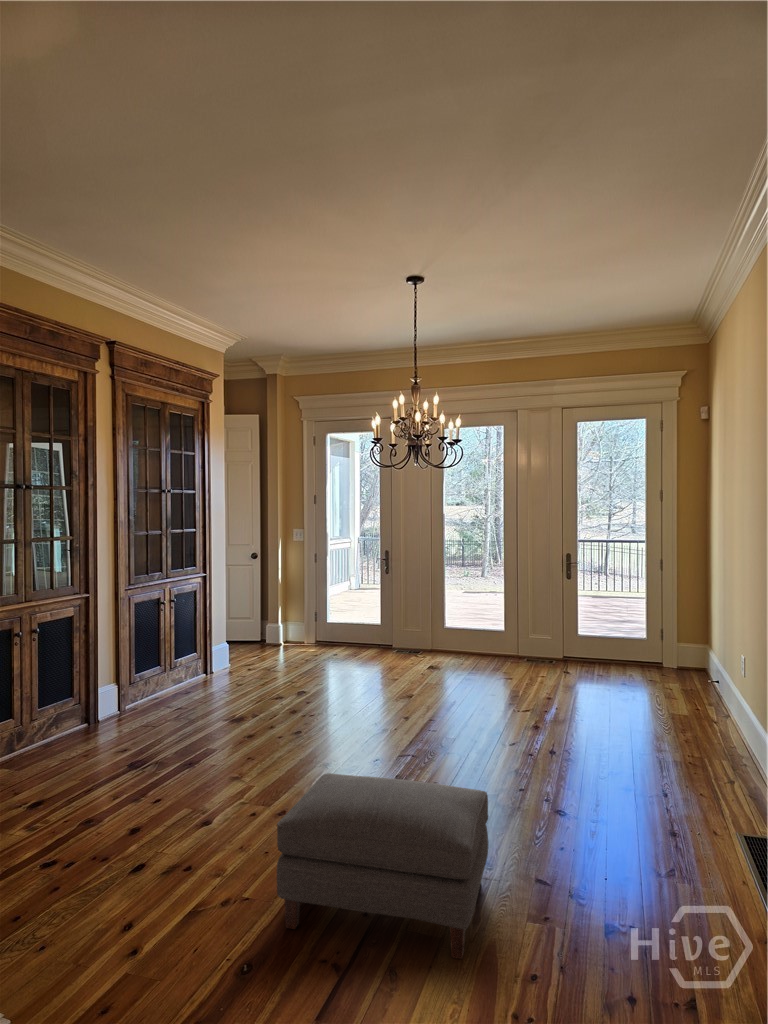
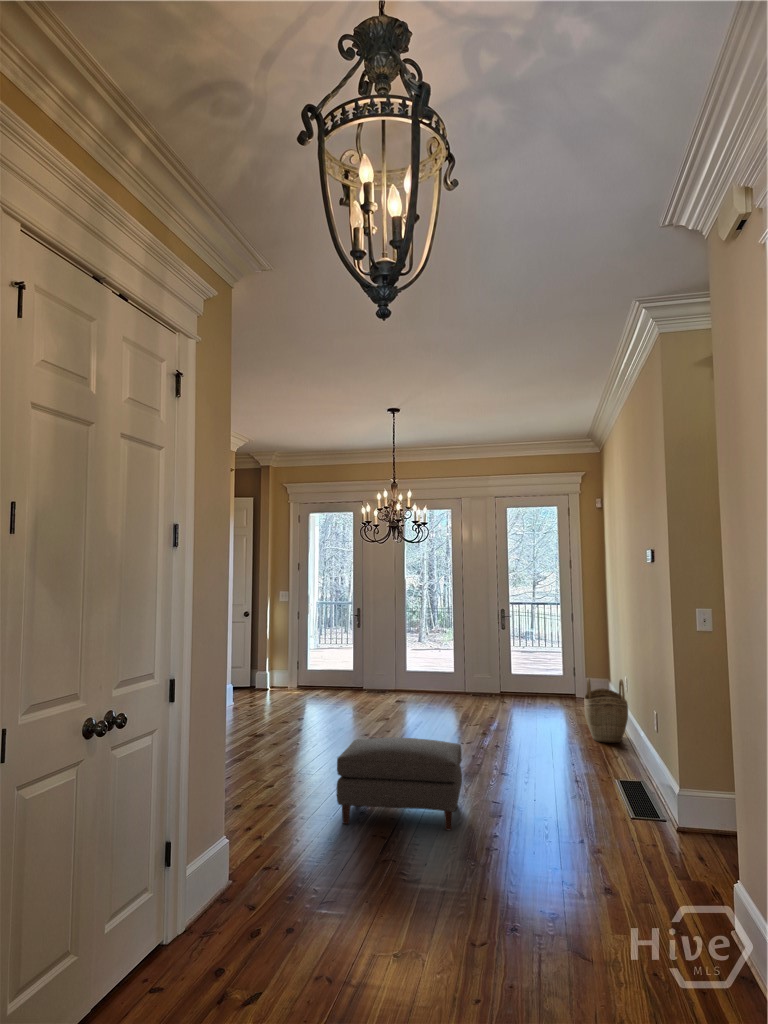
woven basket: none [681,656,747,750] -> present [584,678,628,743]

